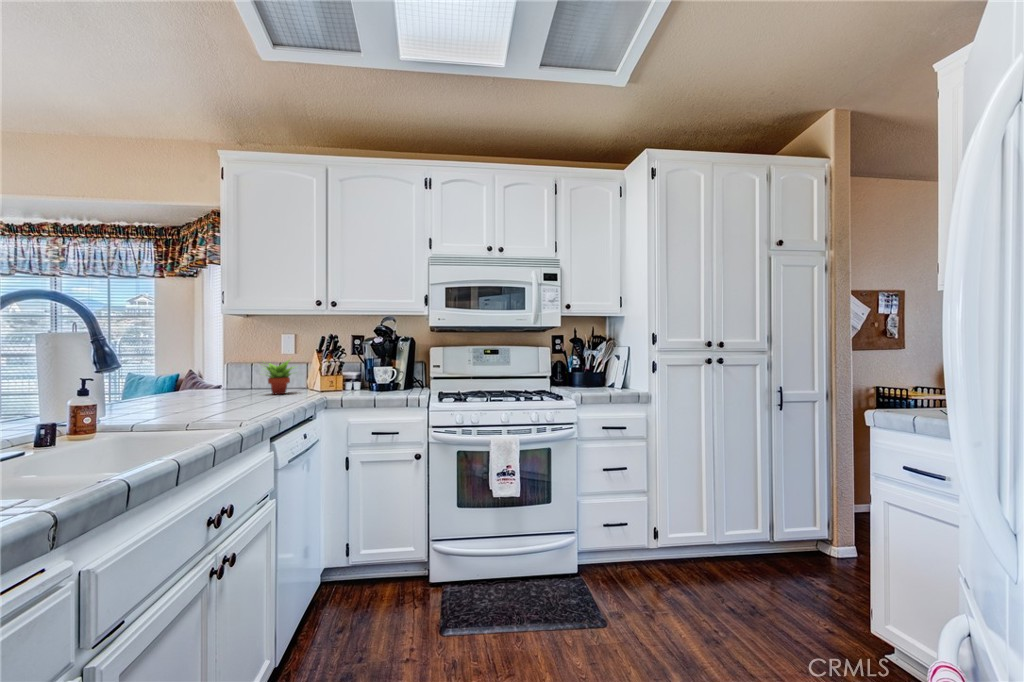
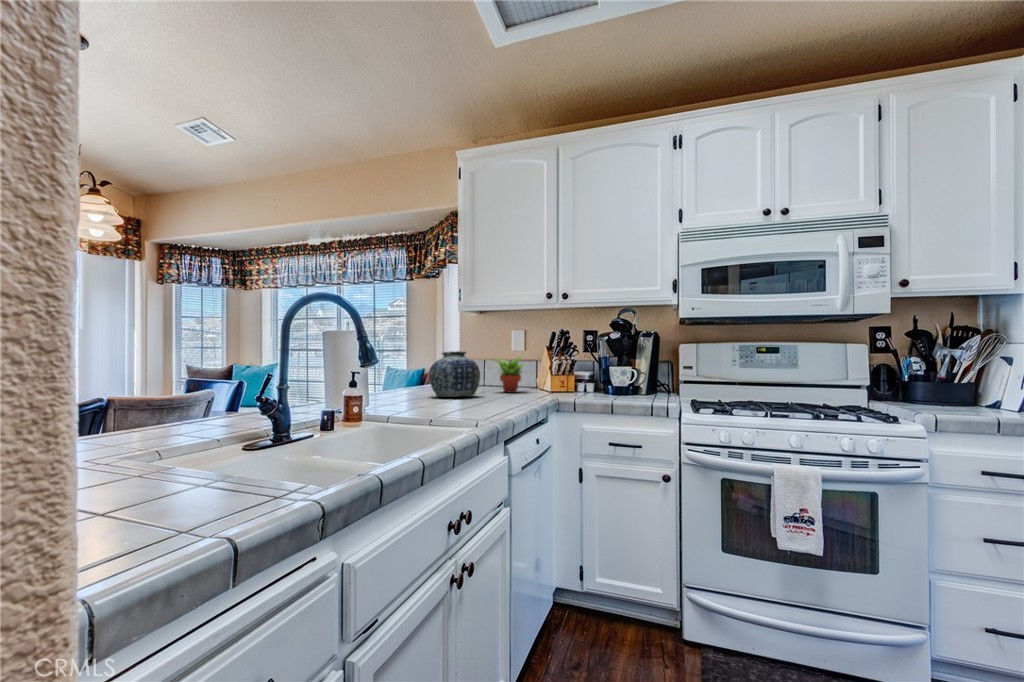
vase: none [190,358,246,403] -> present [429,351,480,397]

